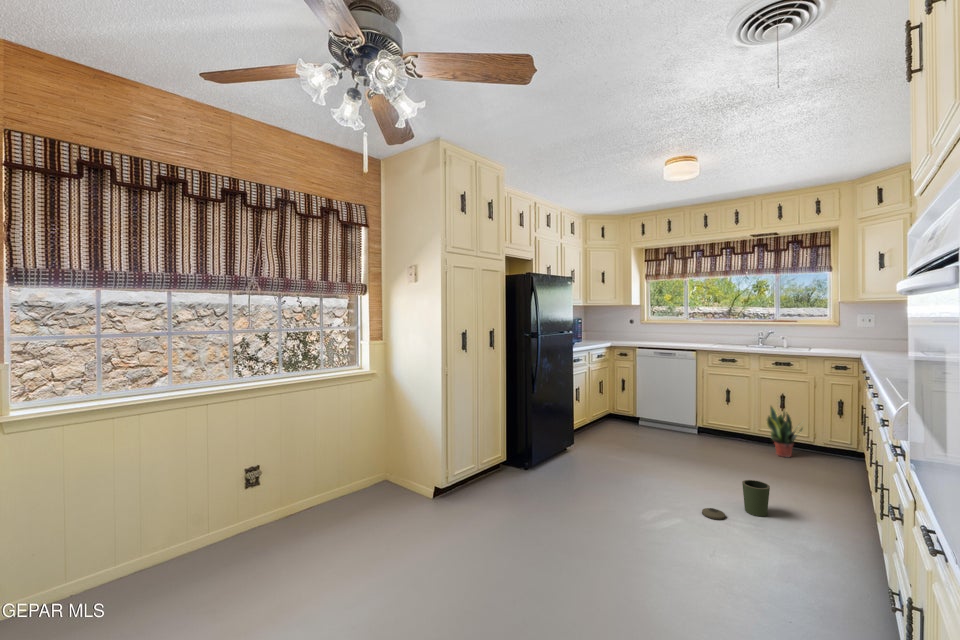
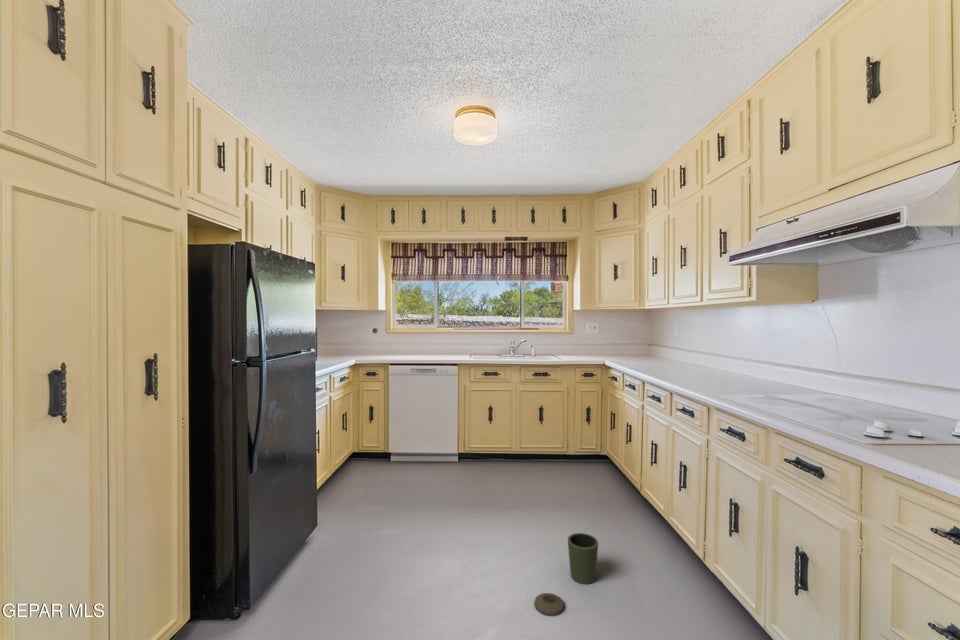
potted plant: present [767,406,803,457] -> none [531,420,566,475]

